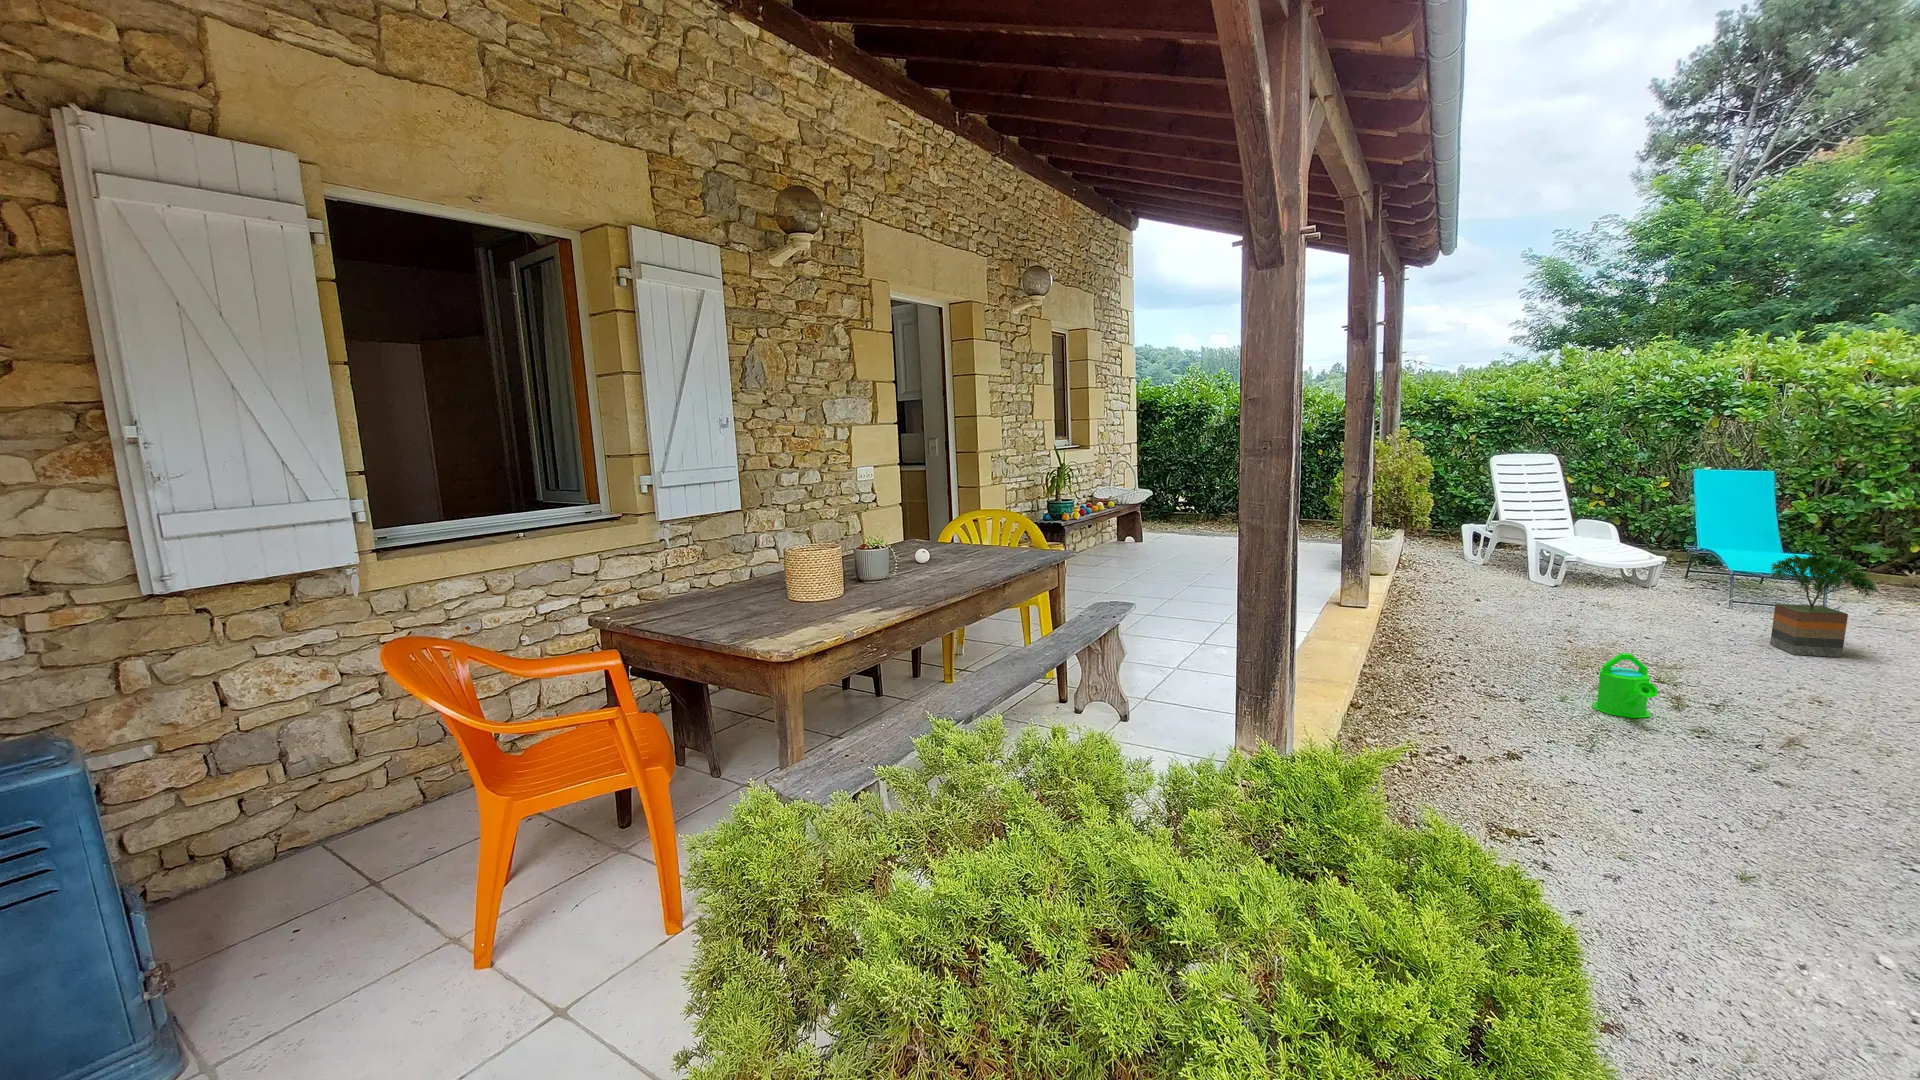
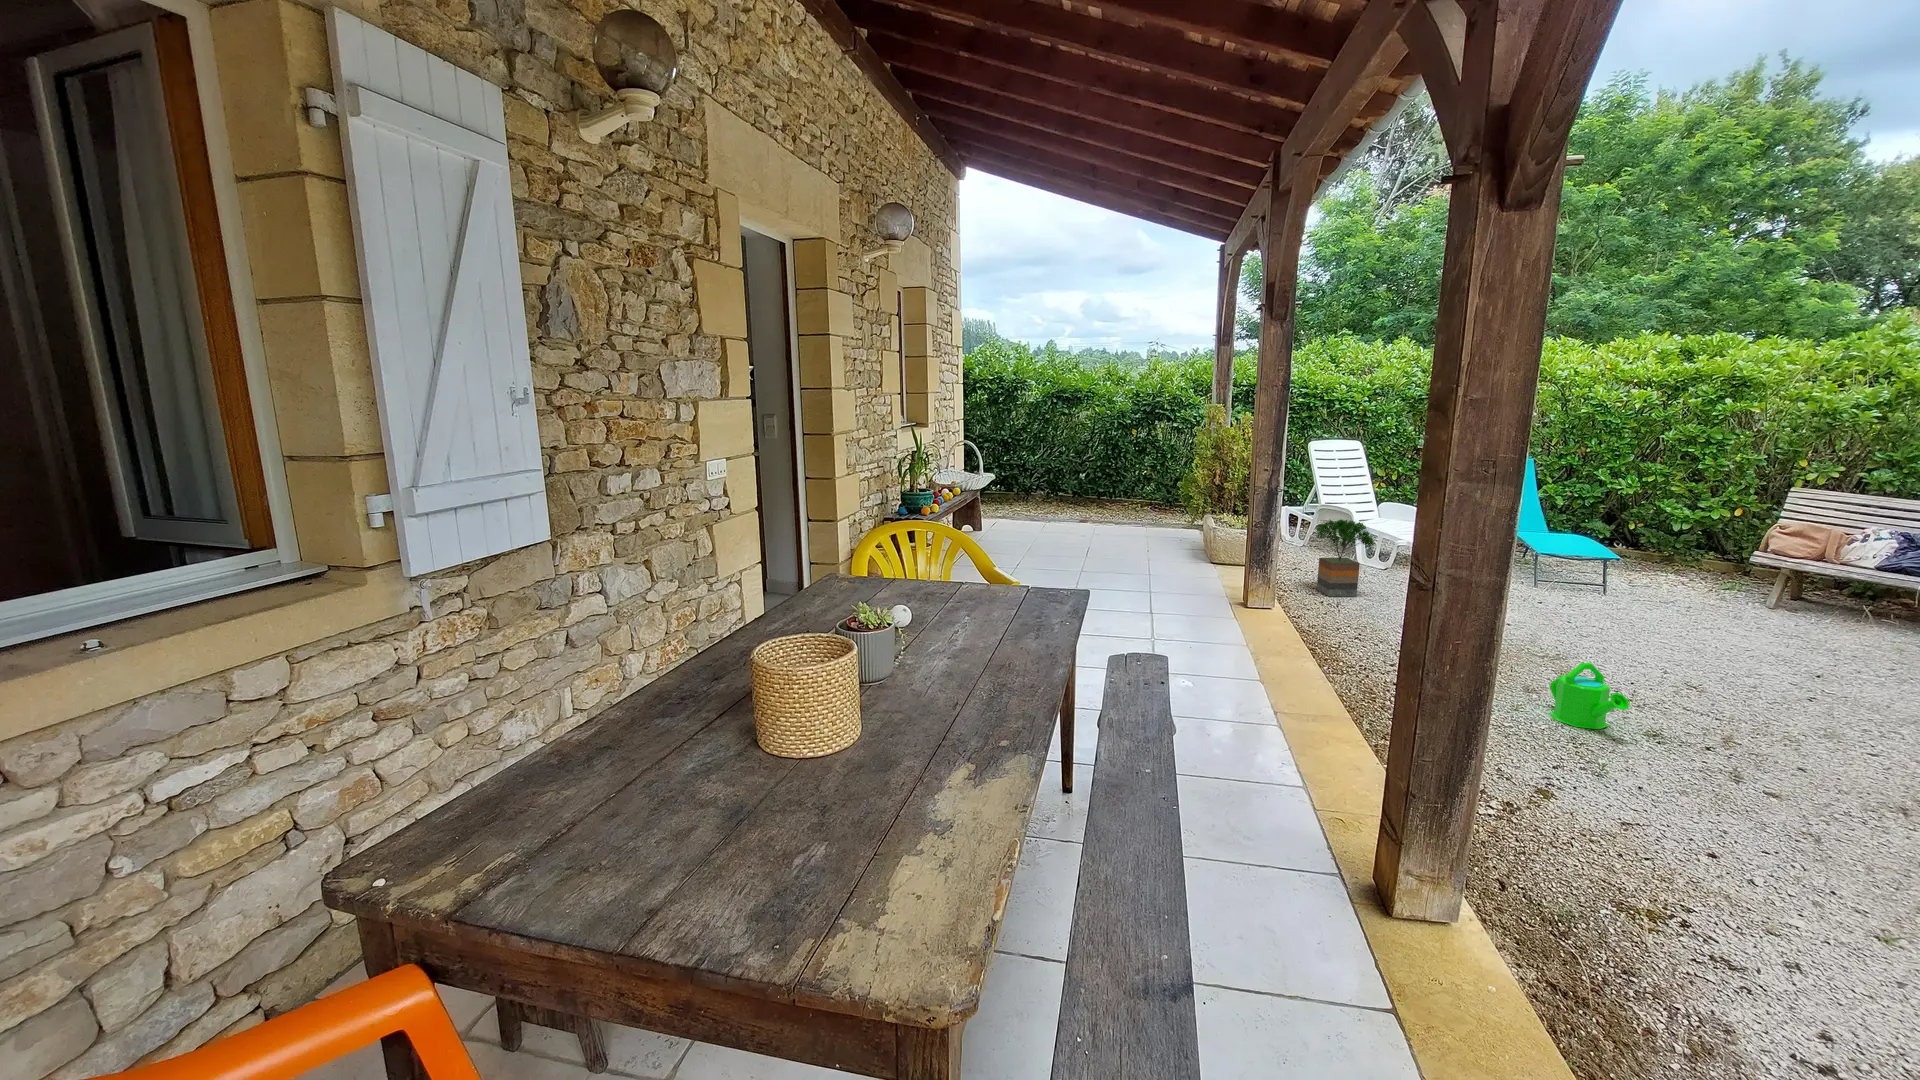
potted tree: present [1770,554,1877,657] -> present [1316,519,1375,596]

